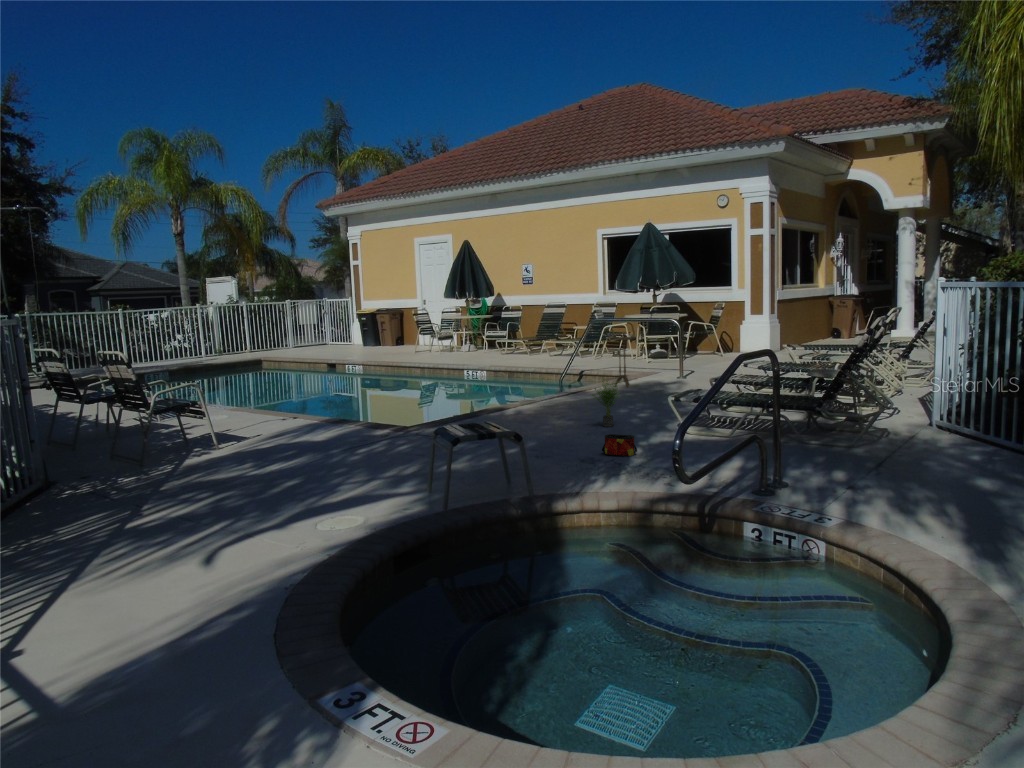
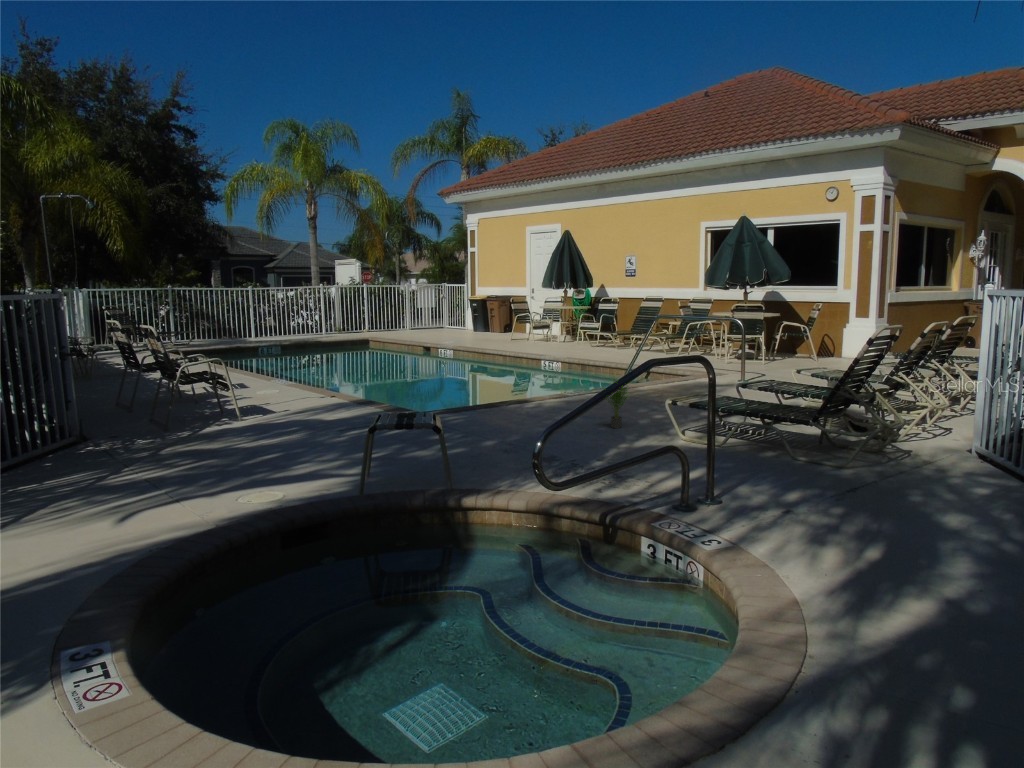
side table: present [610,337,635,387] -> none [665,335,692,389]
bag: present [602,434,637,457] -> none [579,436,612,460]

